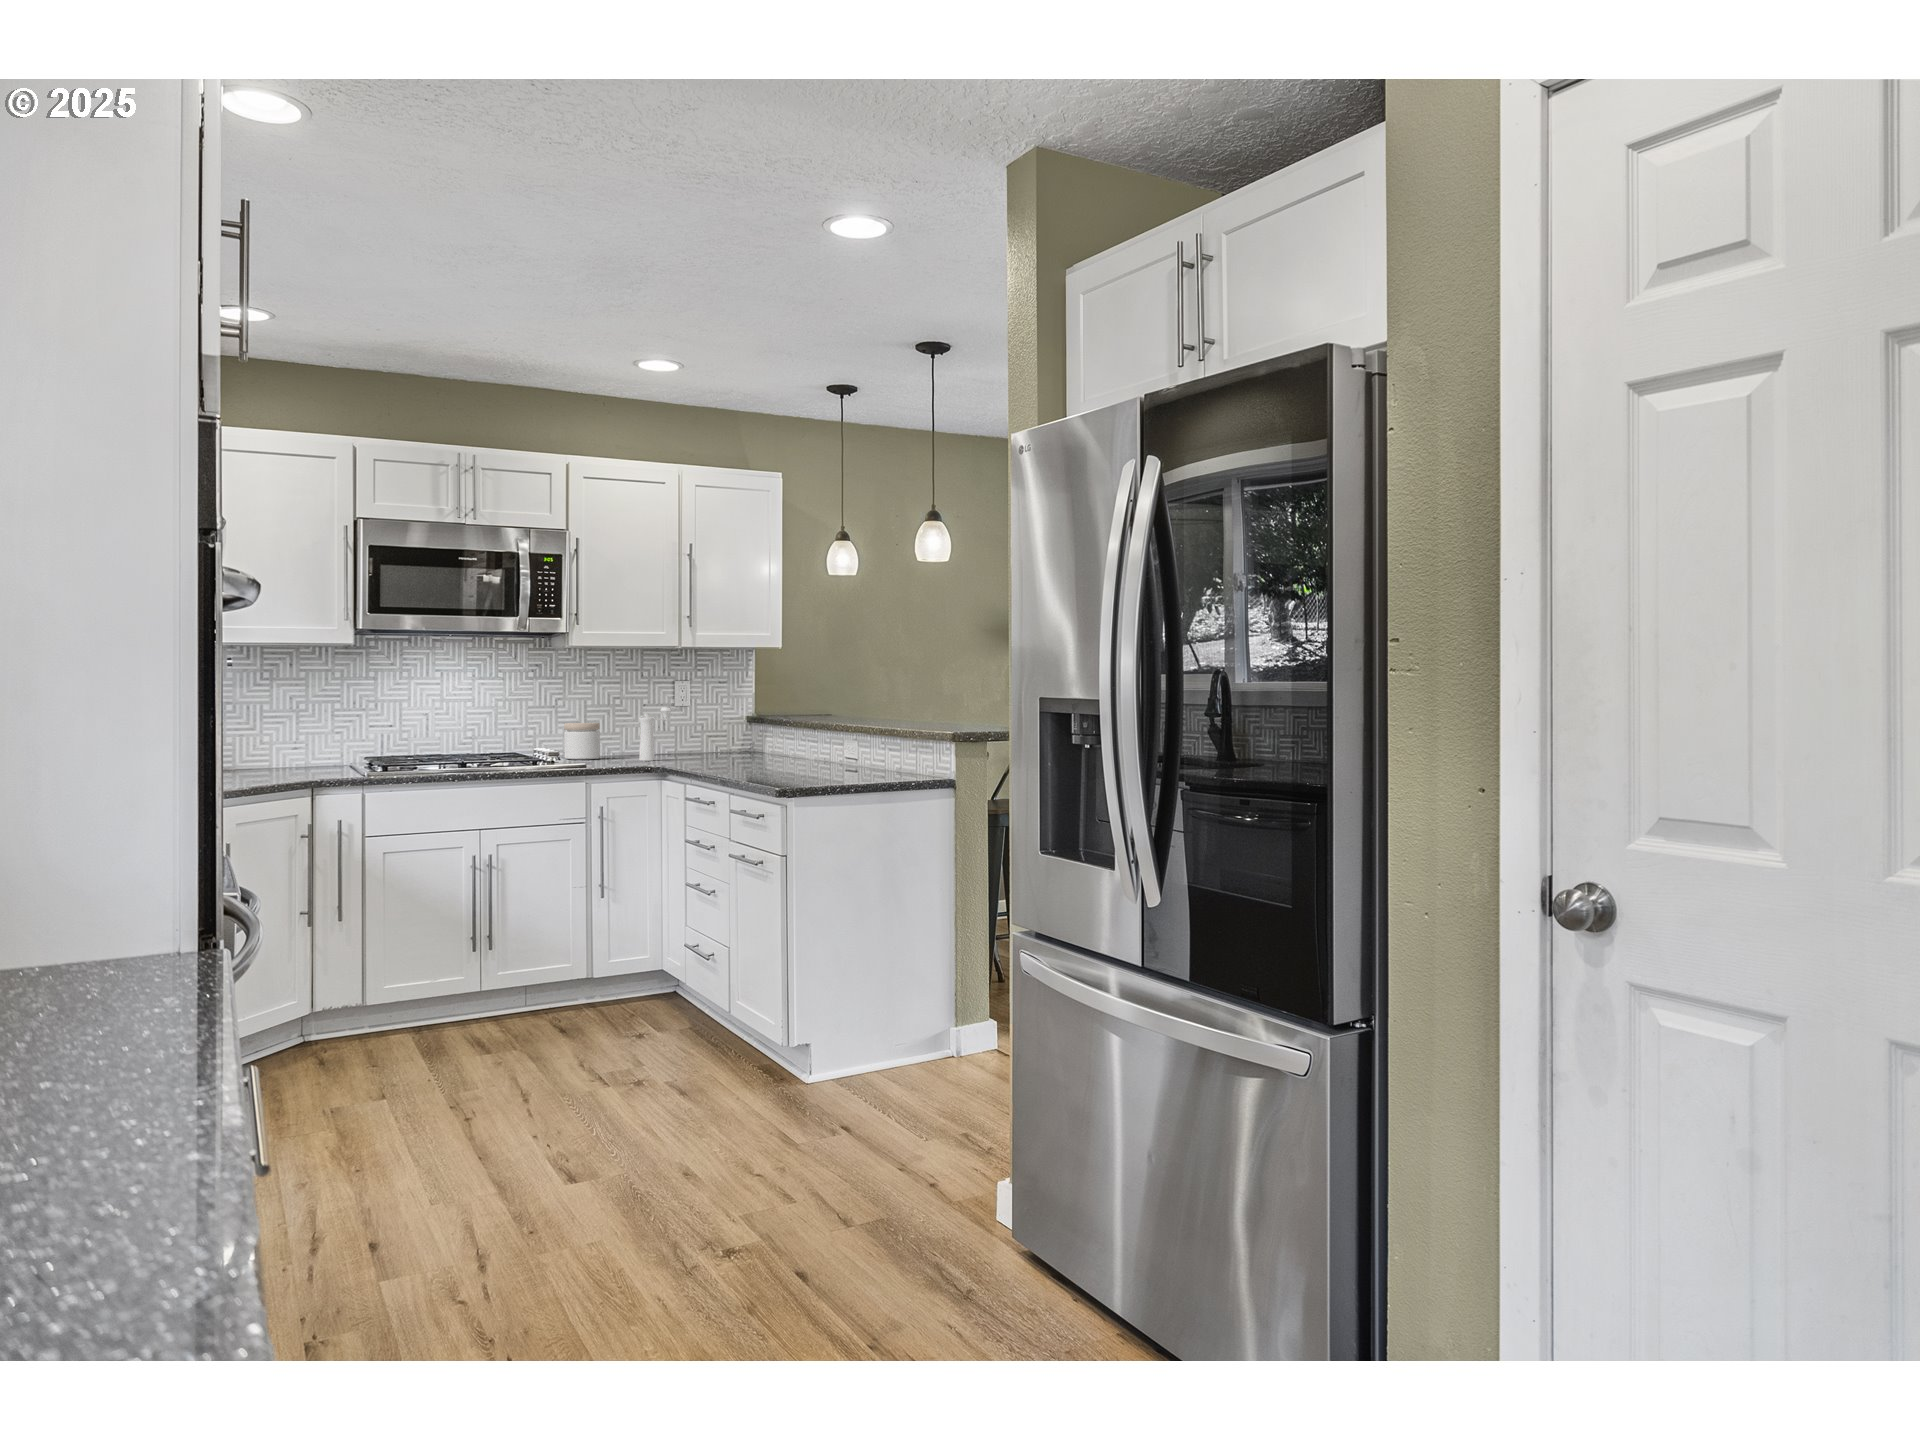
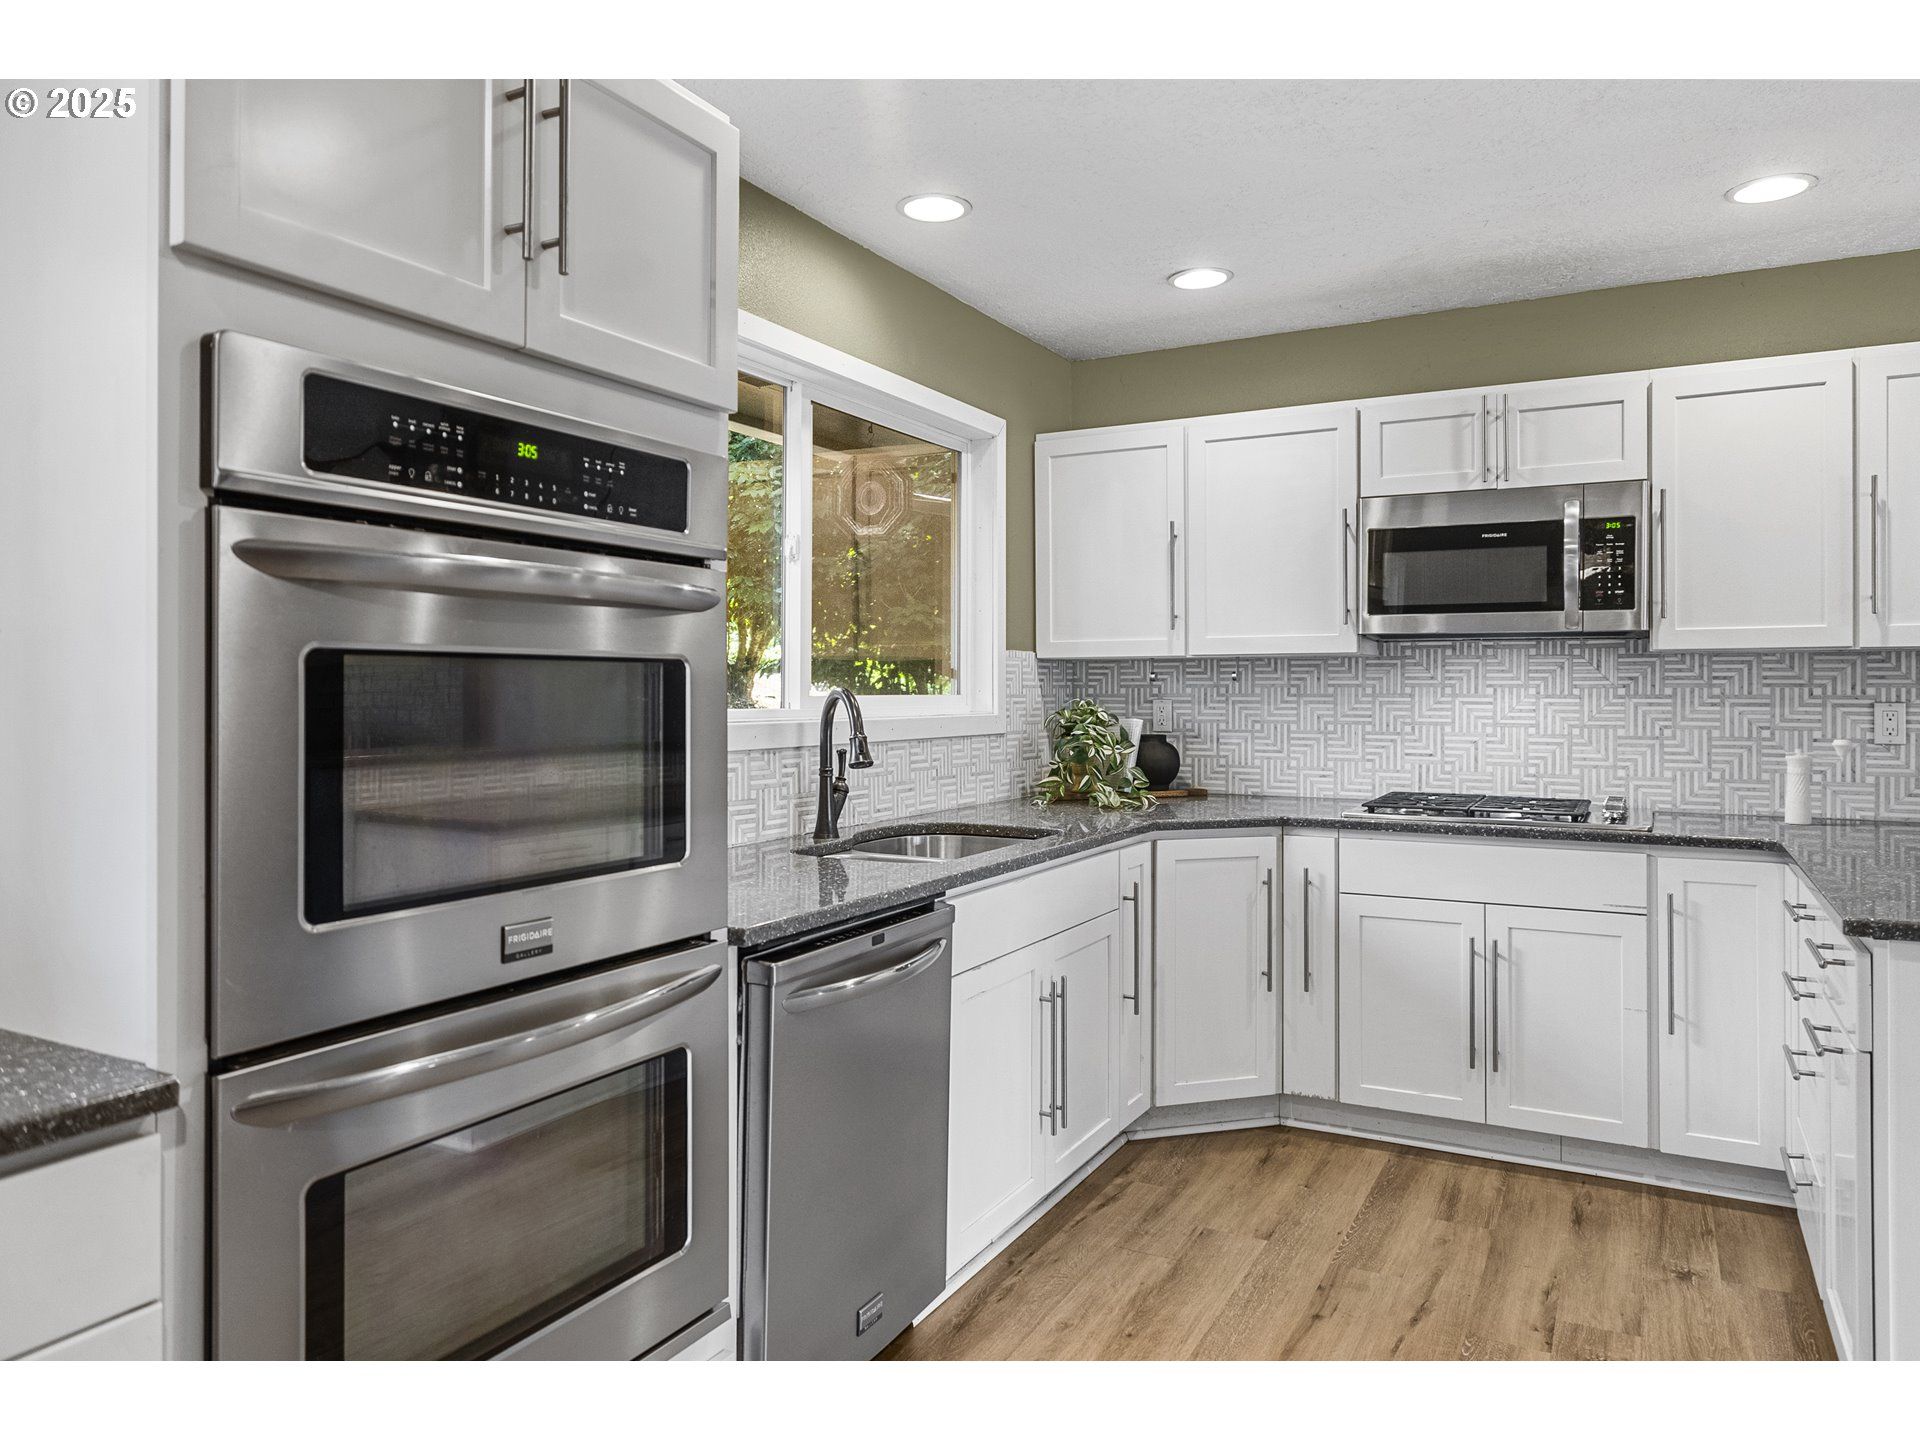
jar: present [564,723,600,760] -> none [1671,759,1729,815]

